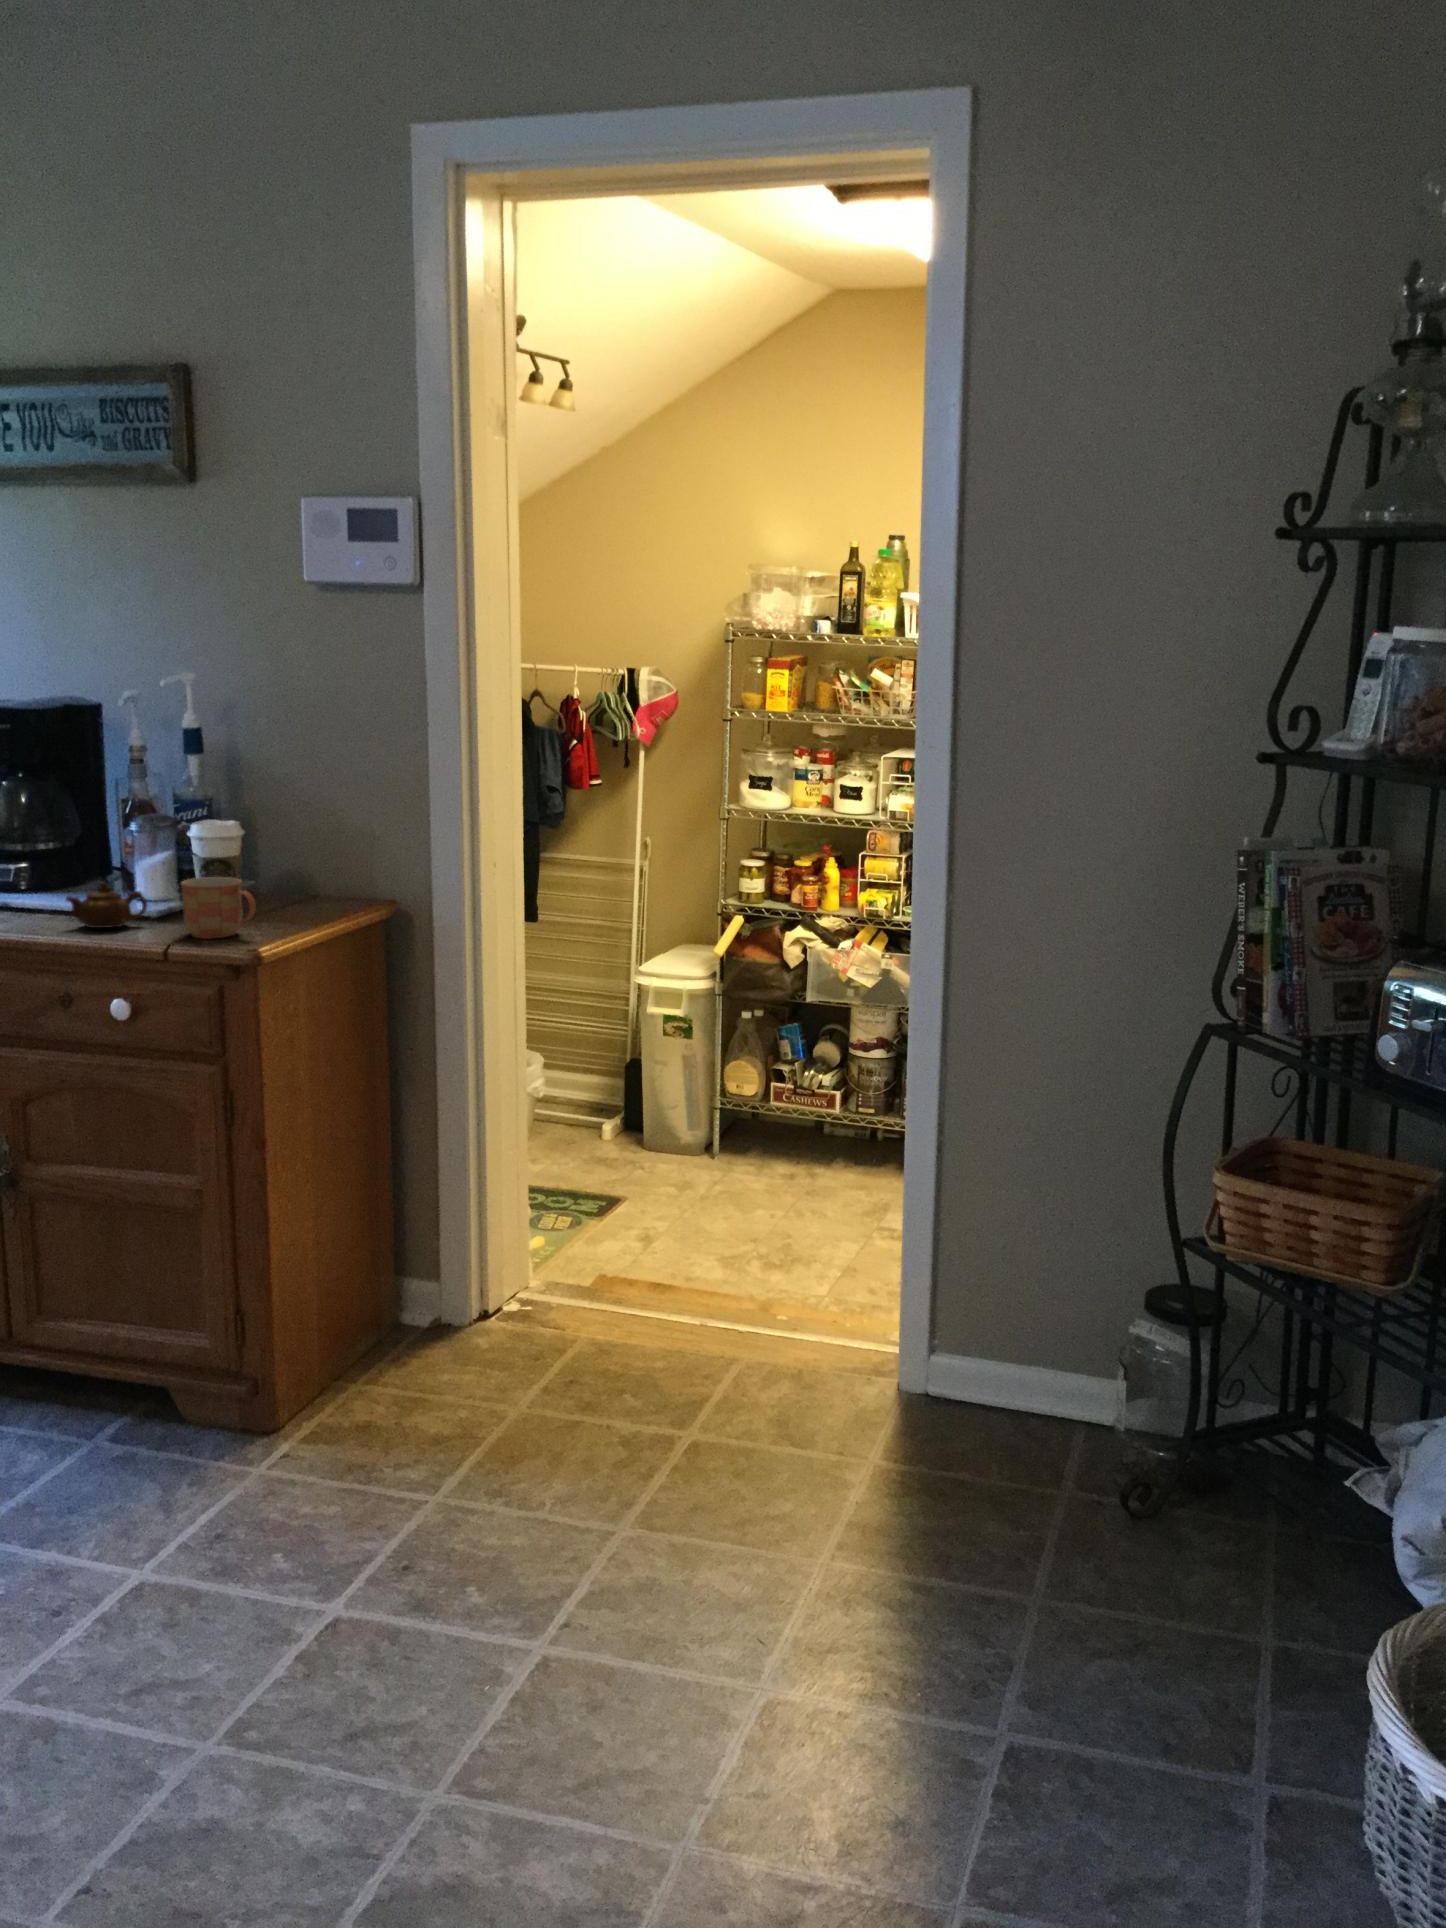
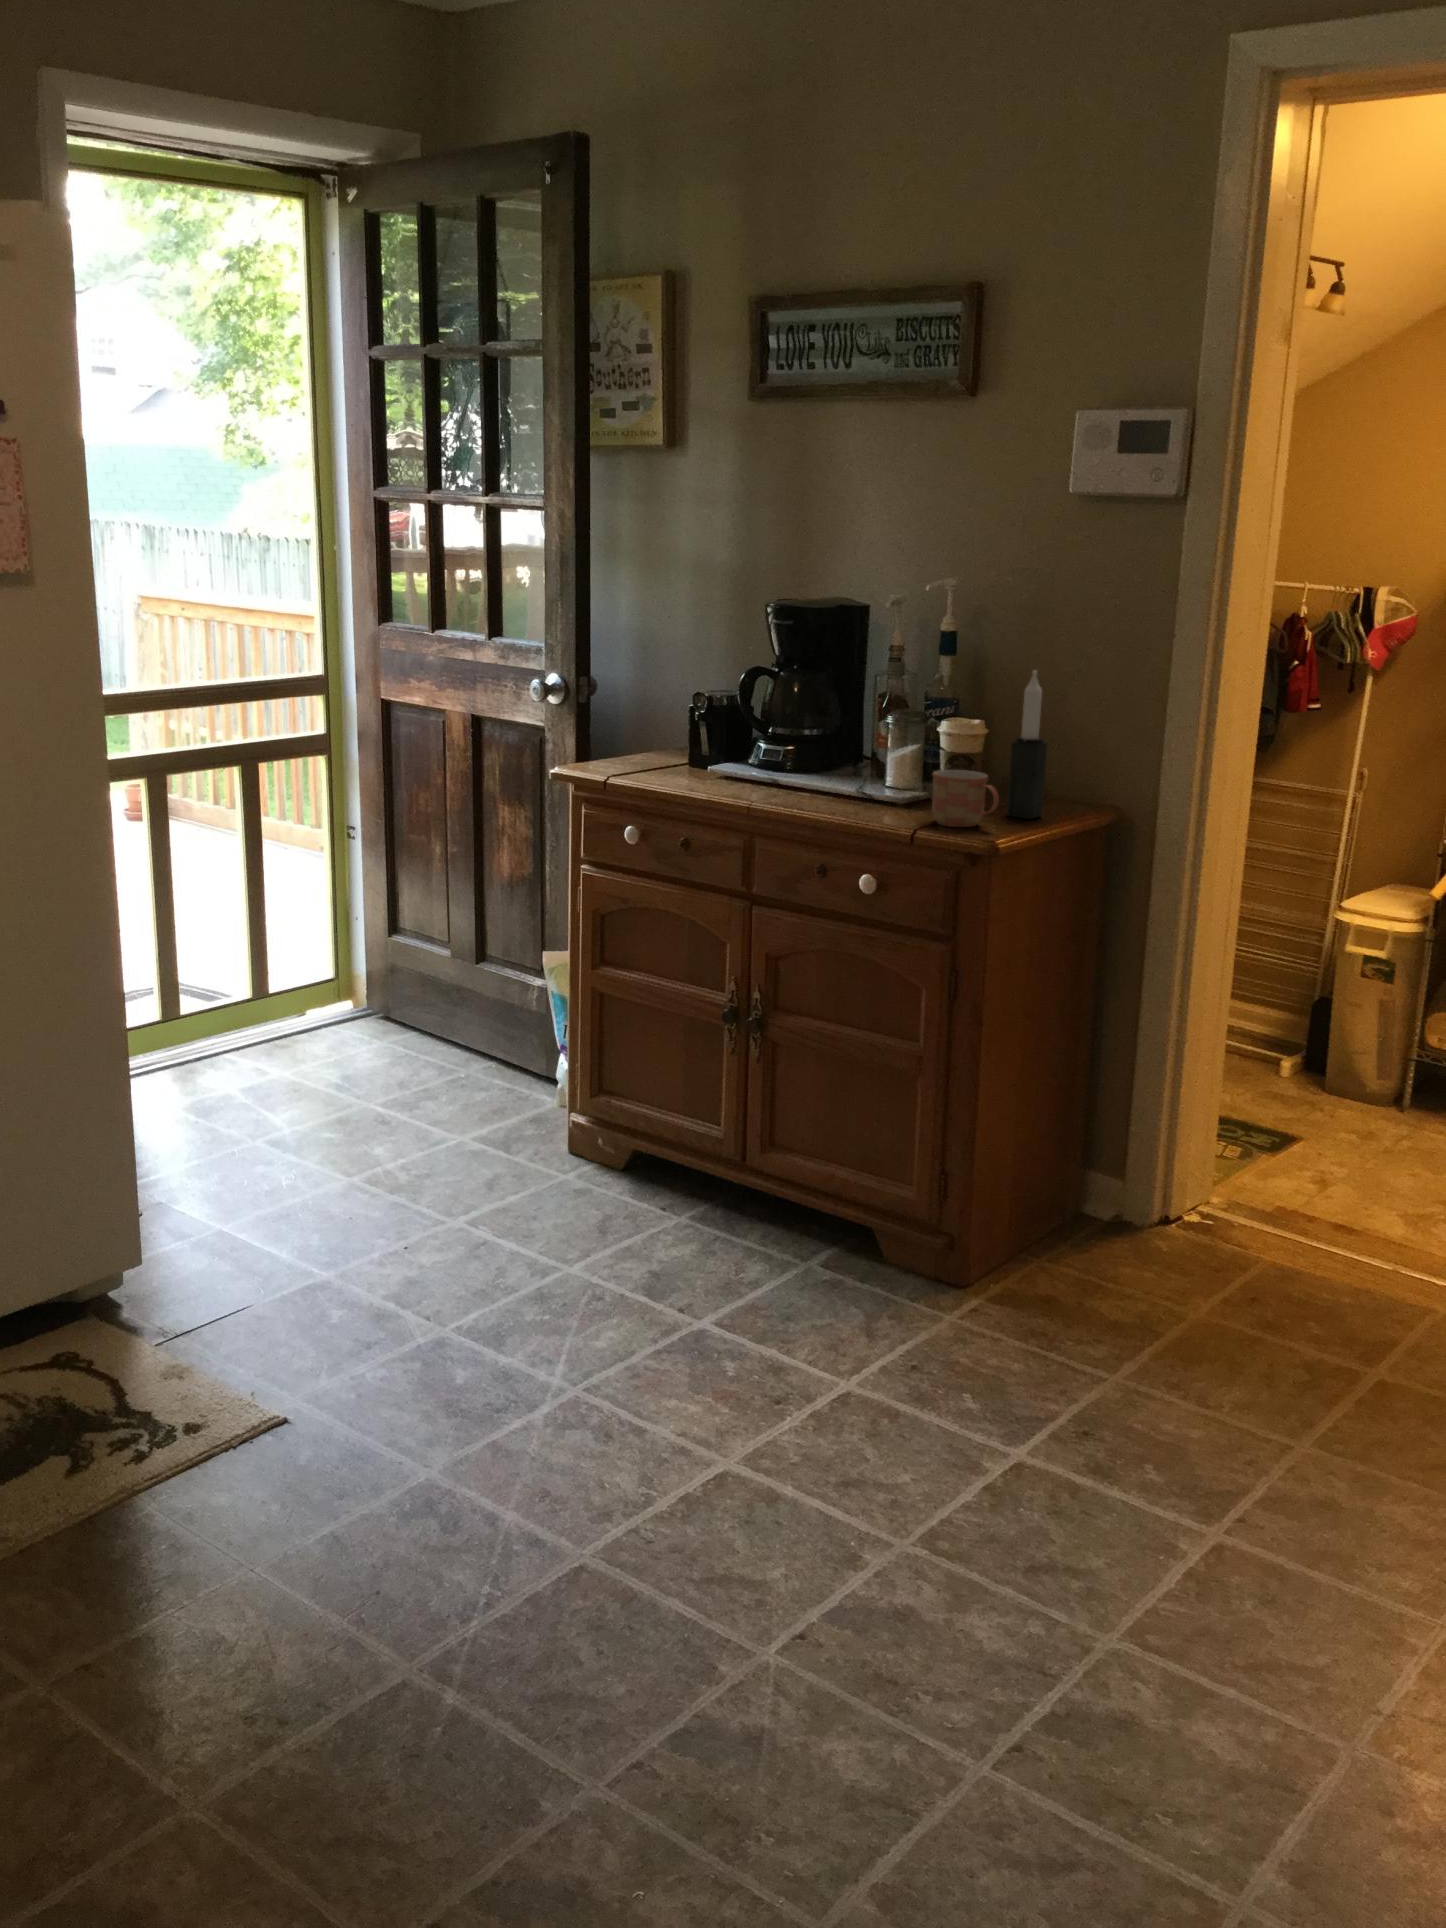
candle: none [267,766,309,922] -> present [1006,670,1047,819]
teapot: present [66,883,147,928] -> none [829,767,899,809]

